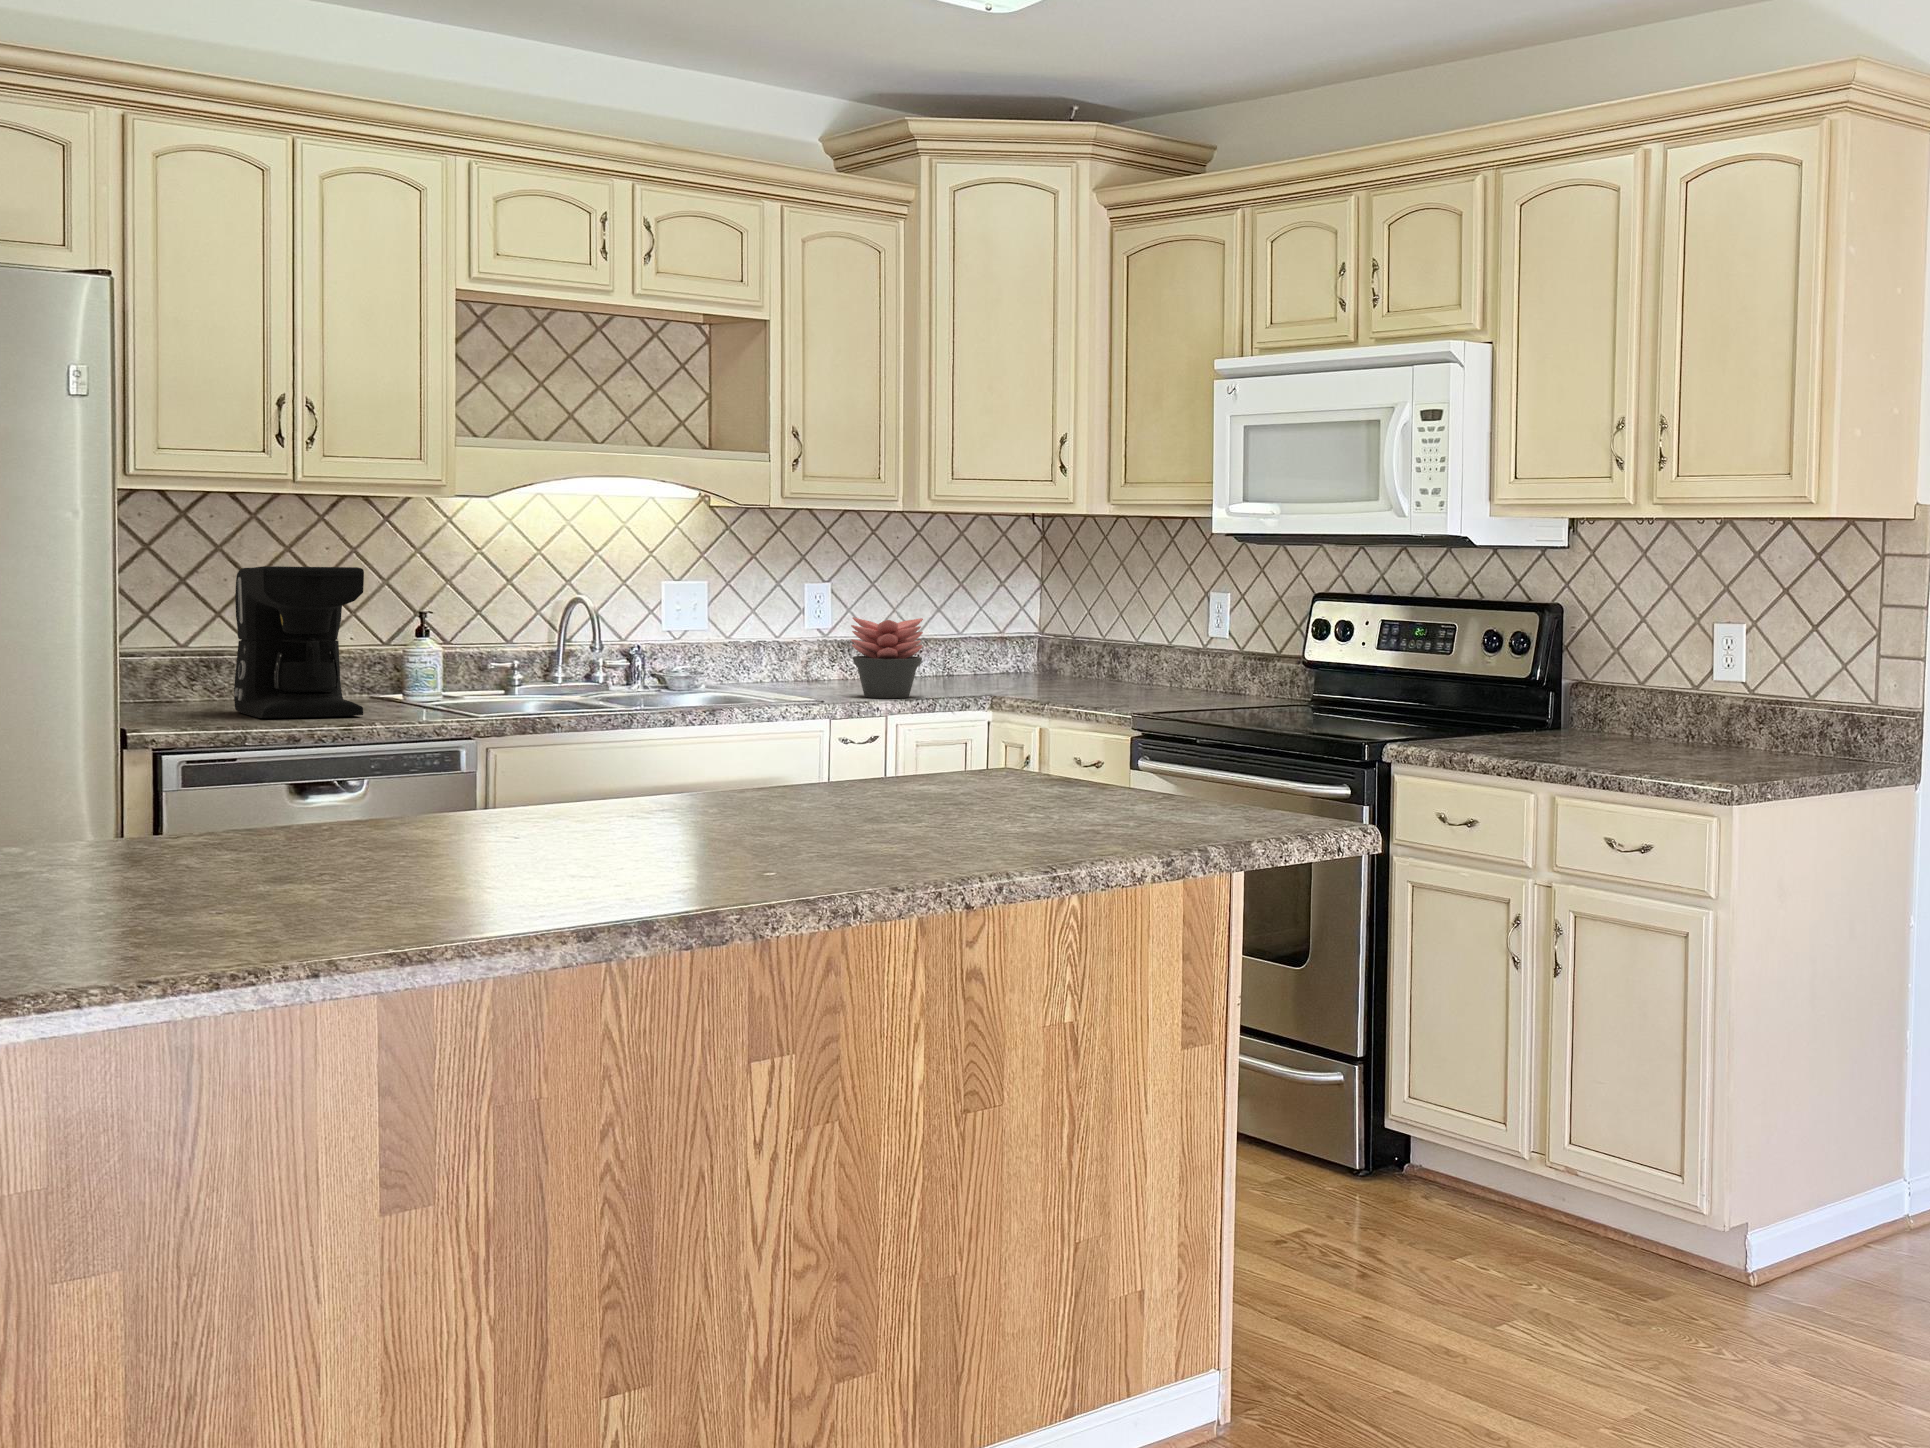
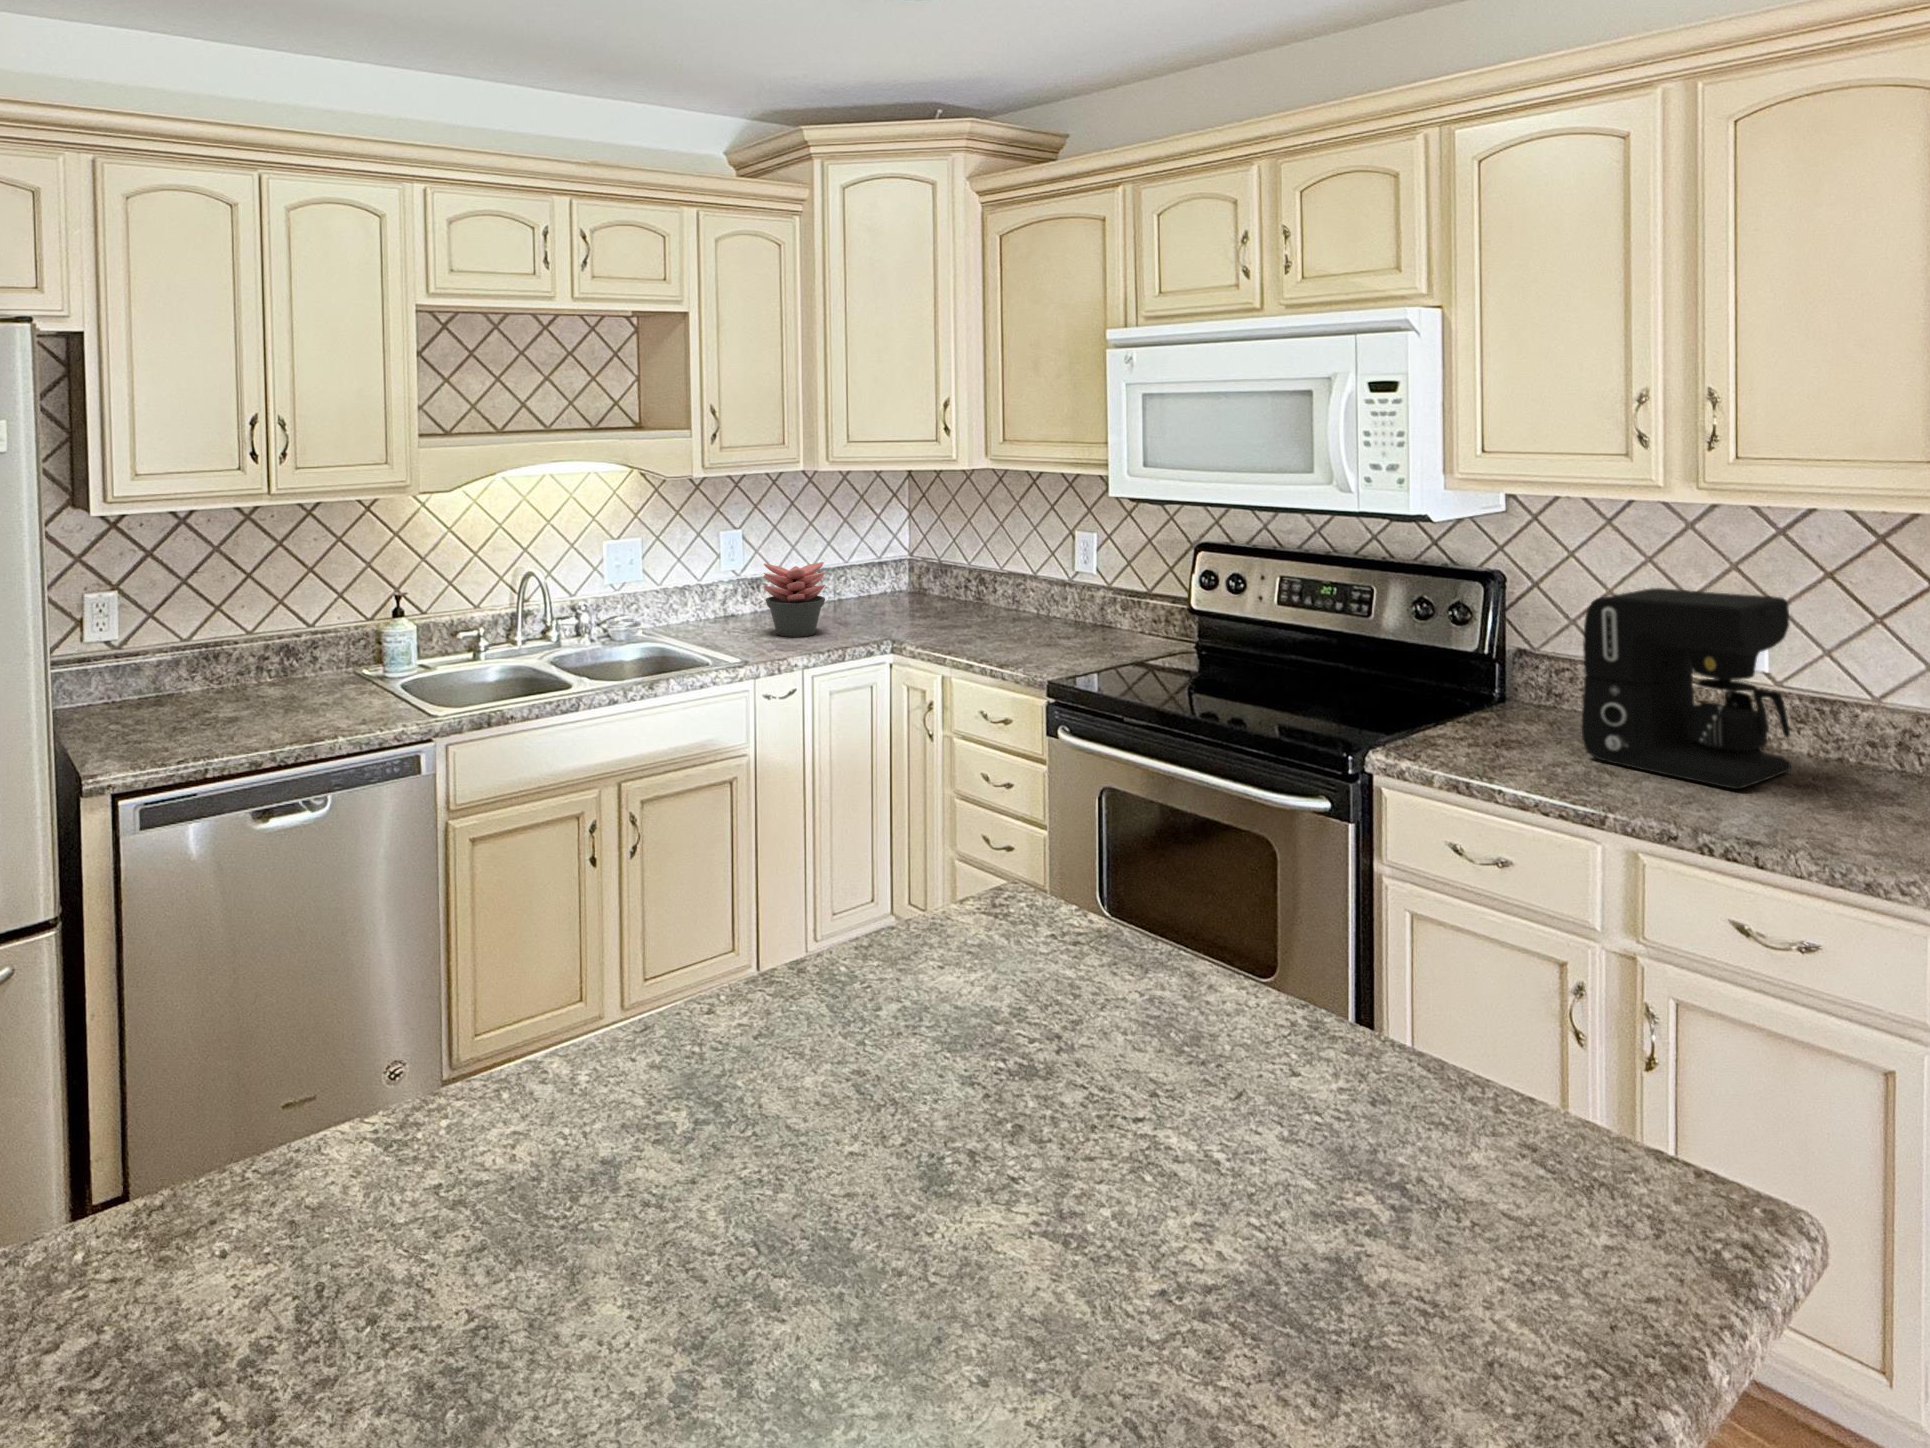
coffee maker: present [234,566,364,718] -> present [1582,588,1791,789]

